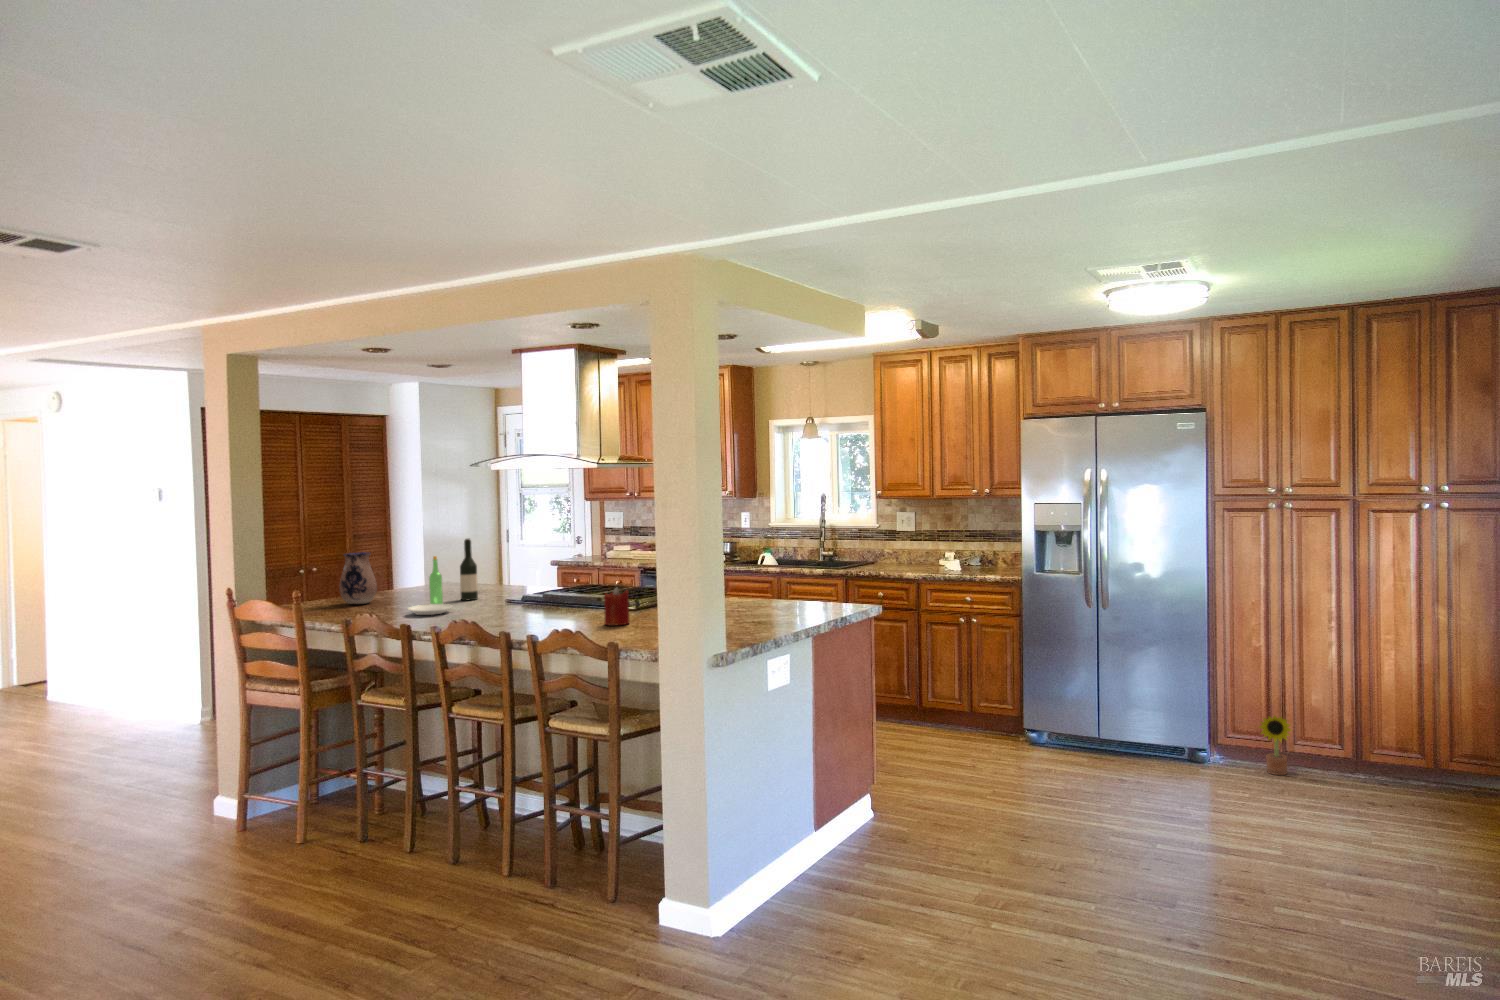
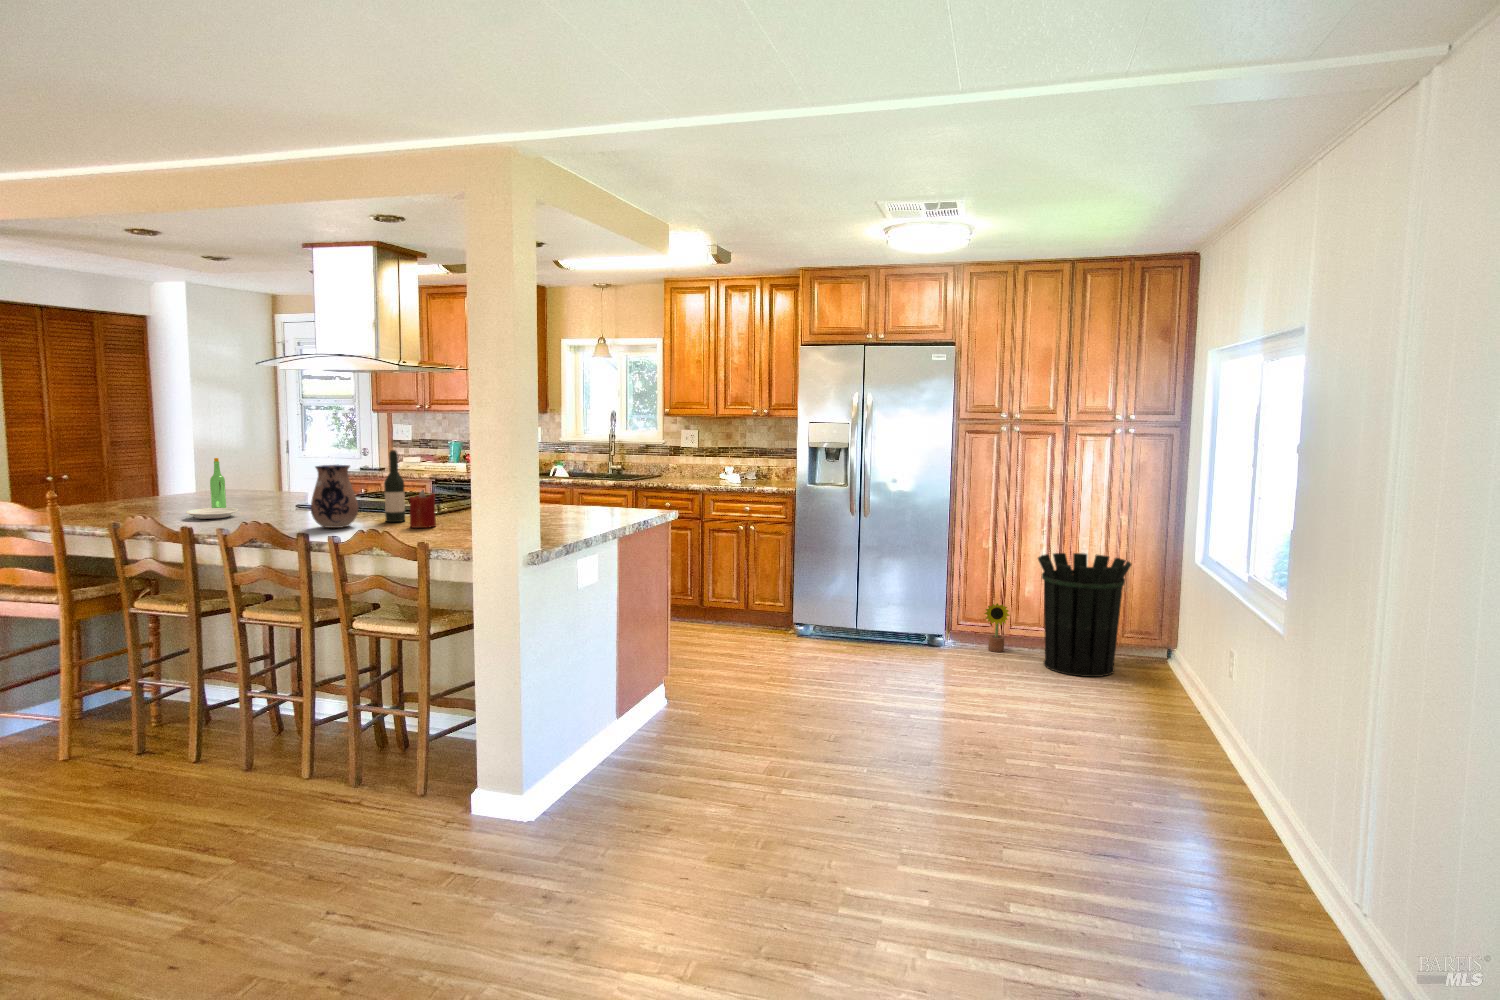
wine bottle: present [460,539,478,600] -> present [384,450,405,522]
ceramic pitcher: present [339,552,377,604] -> present [311,465,359,528]
waste bin: none [1323,655,1452,812] -> present [1038,553,1131,677]

